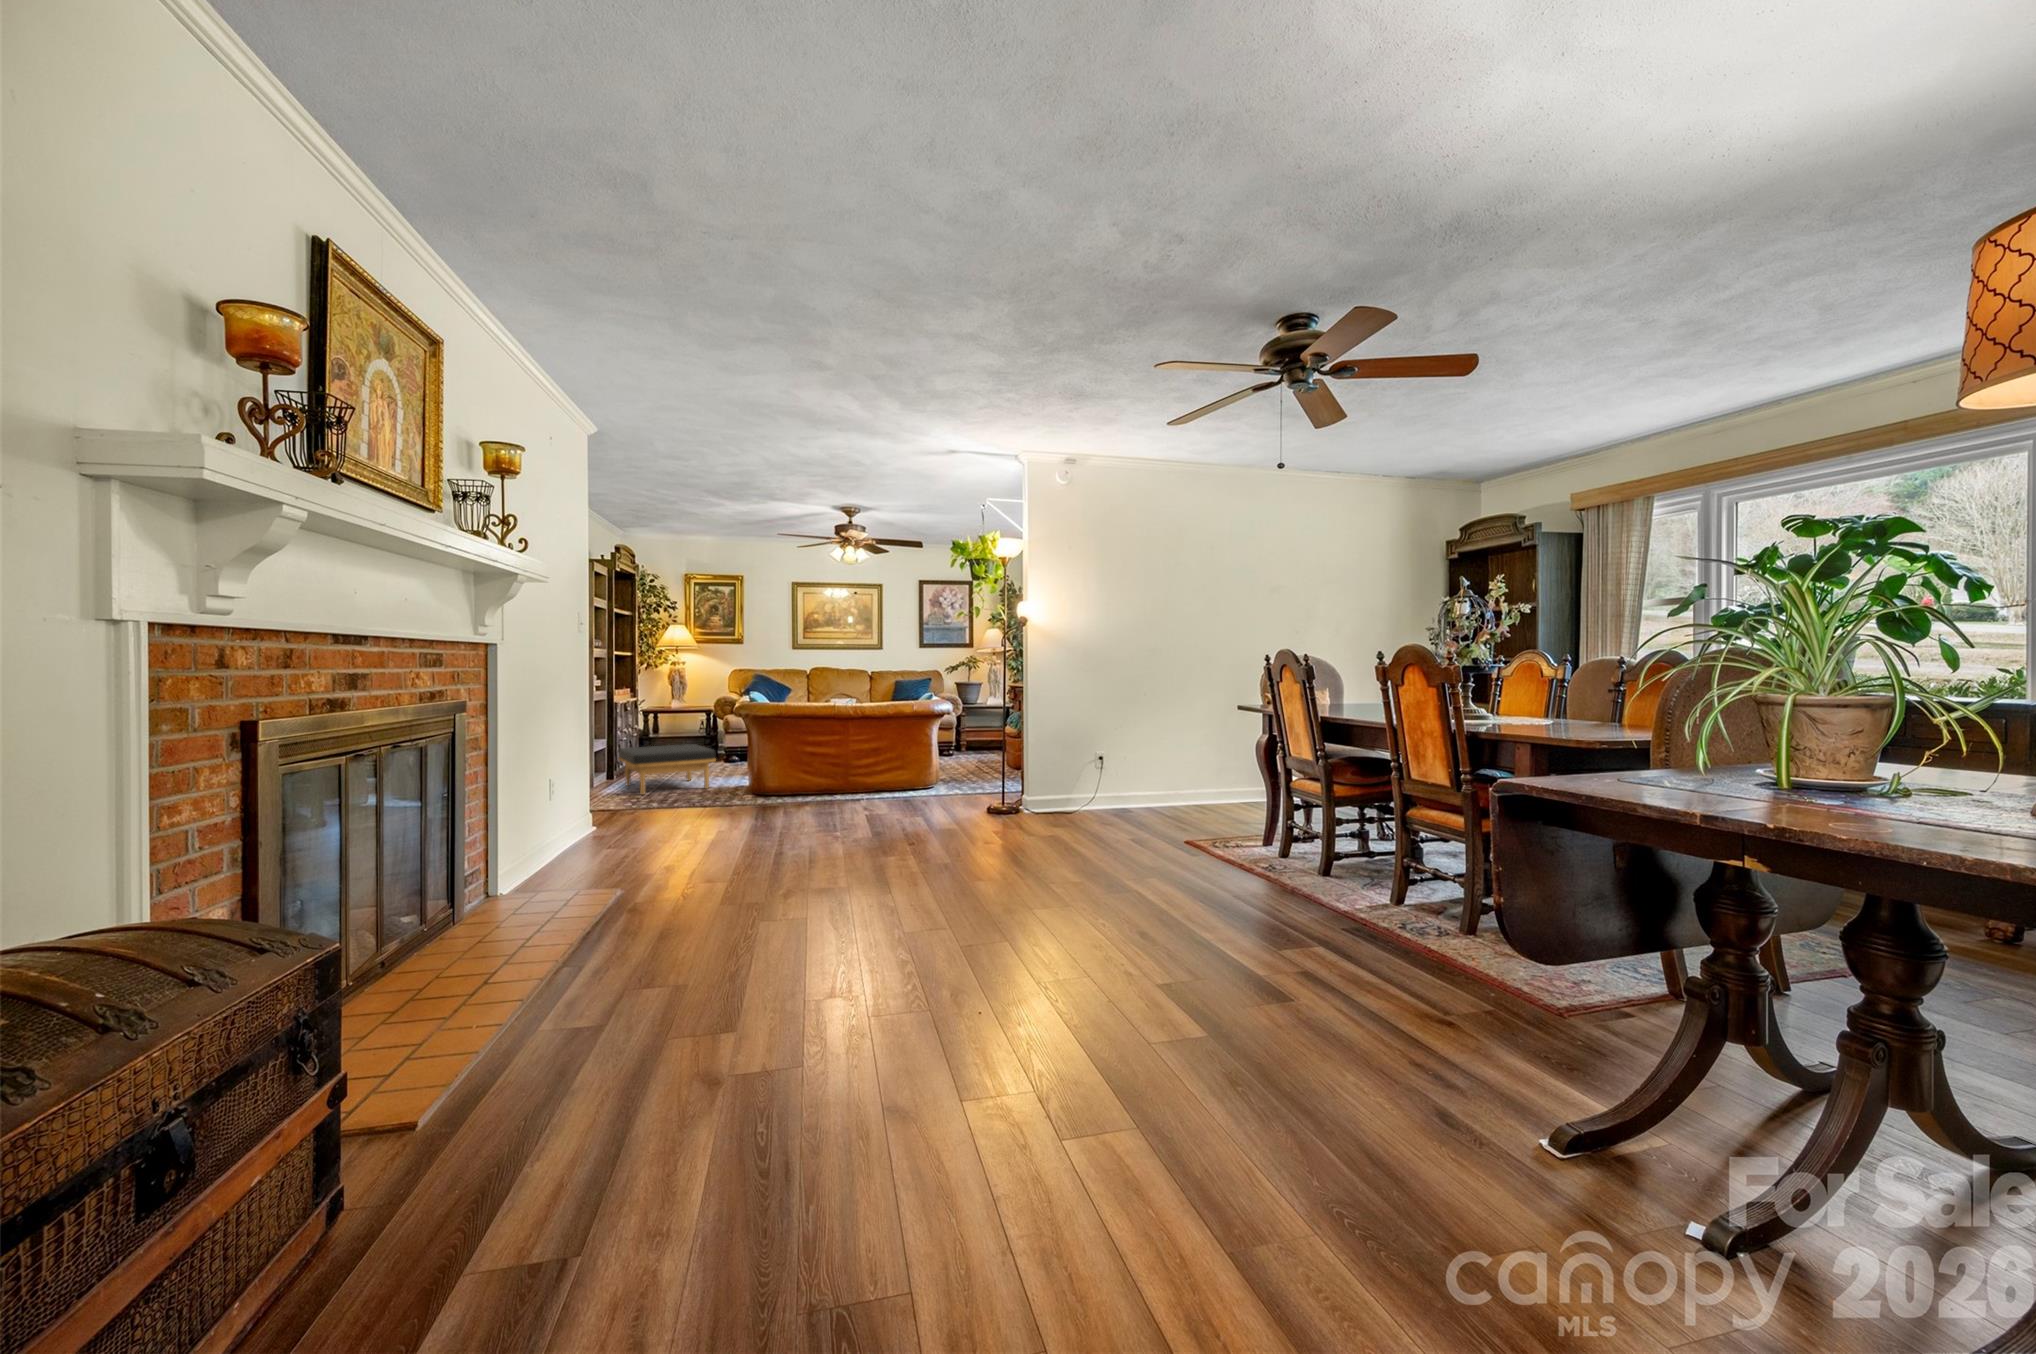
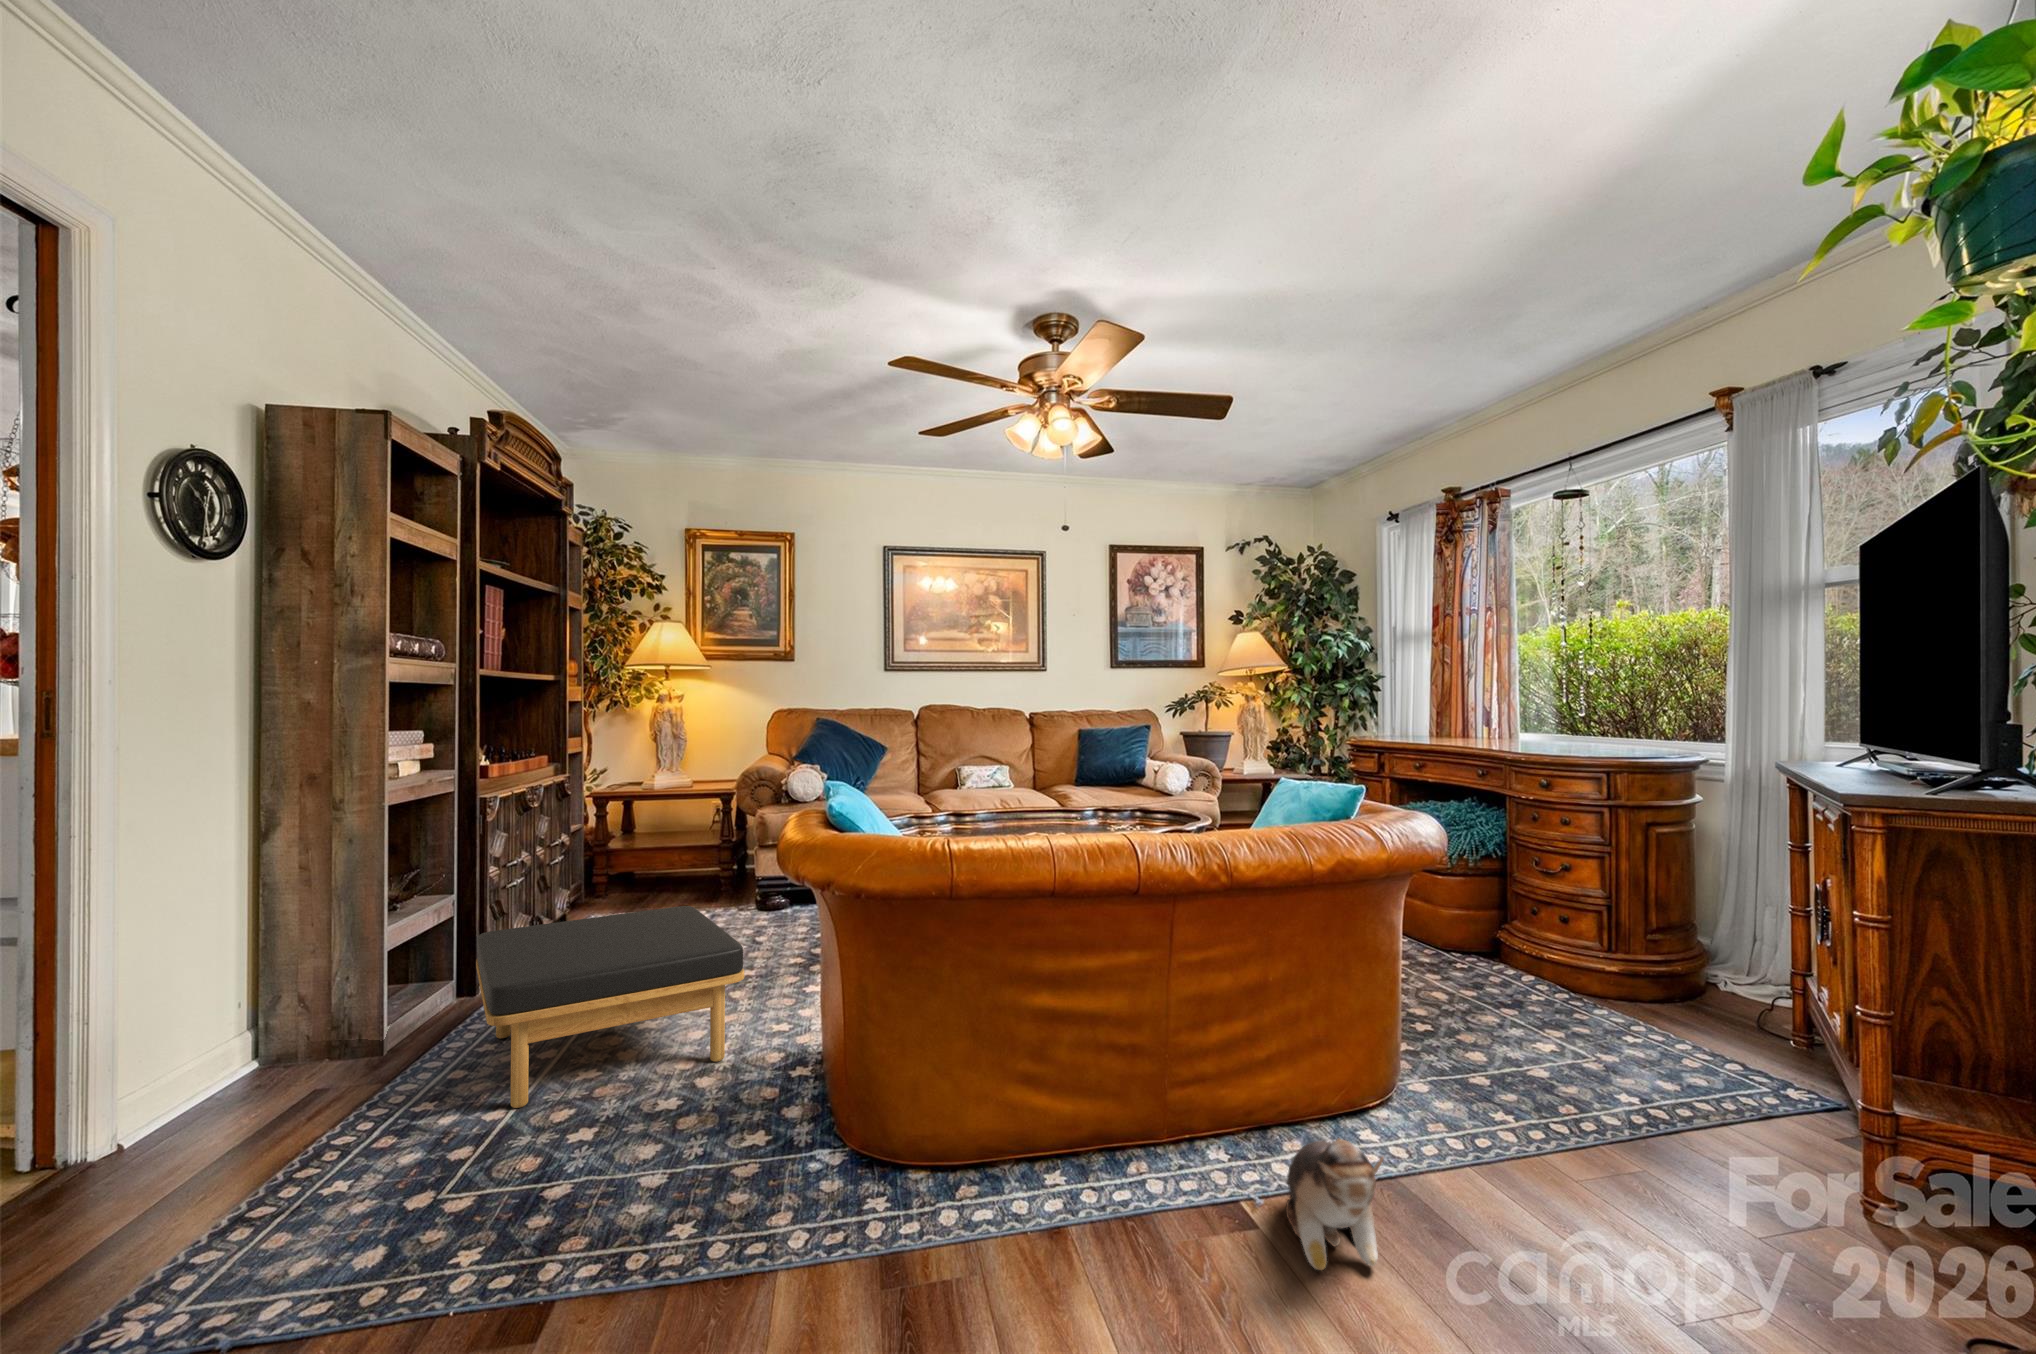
plush toy: none [855,774,881,808] -> present [1286,1139,1383,1271]

